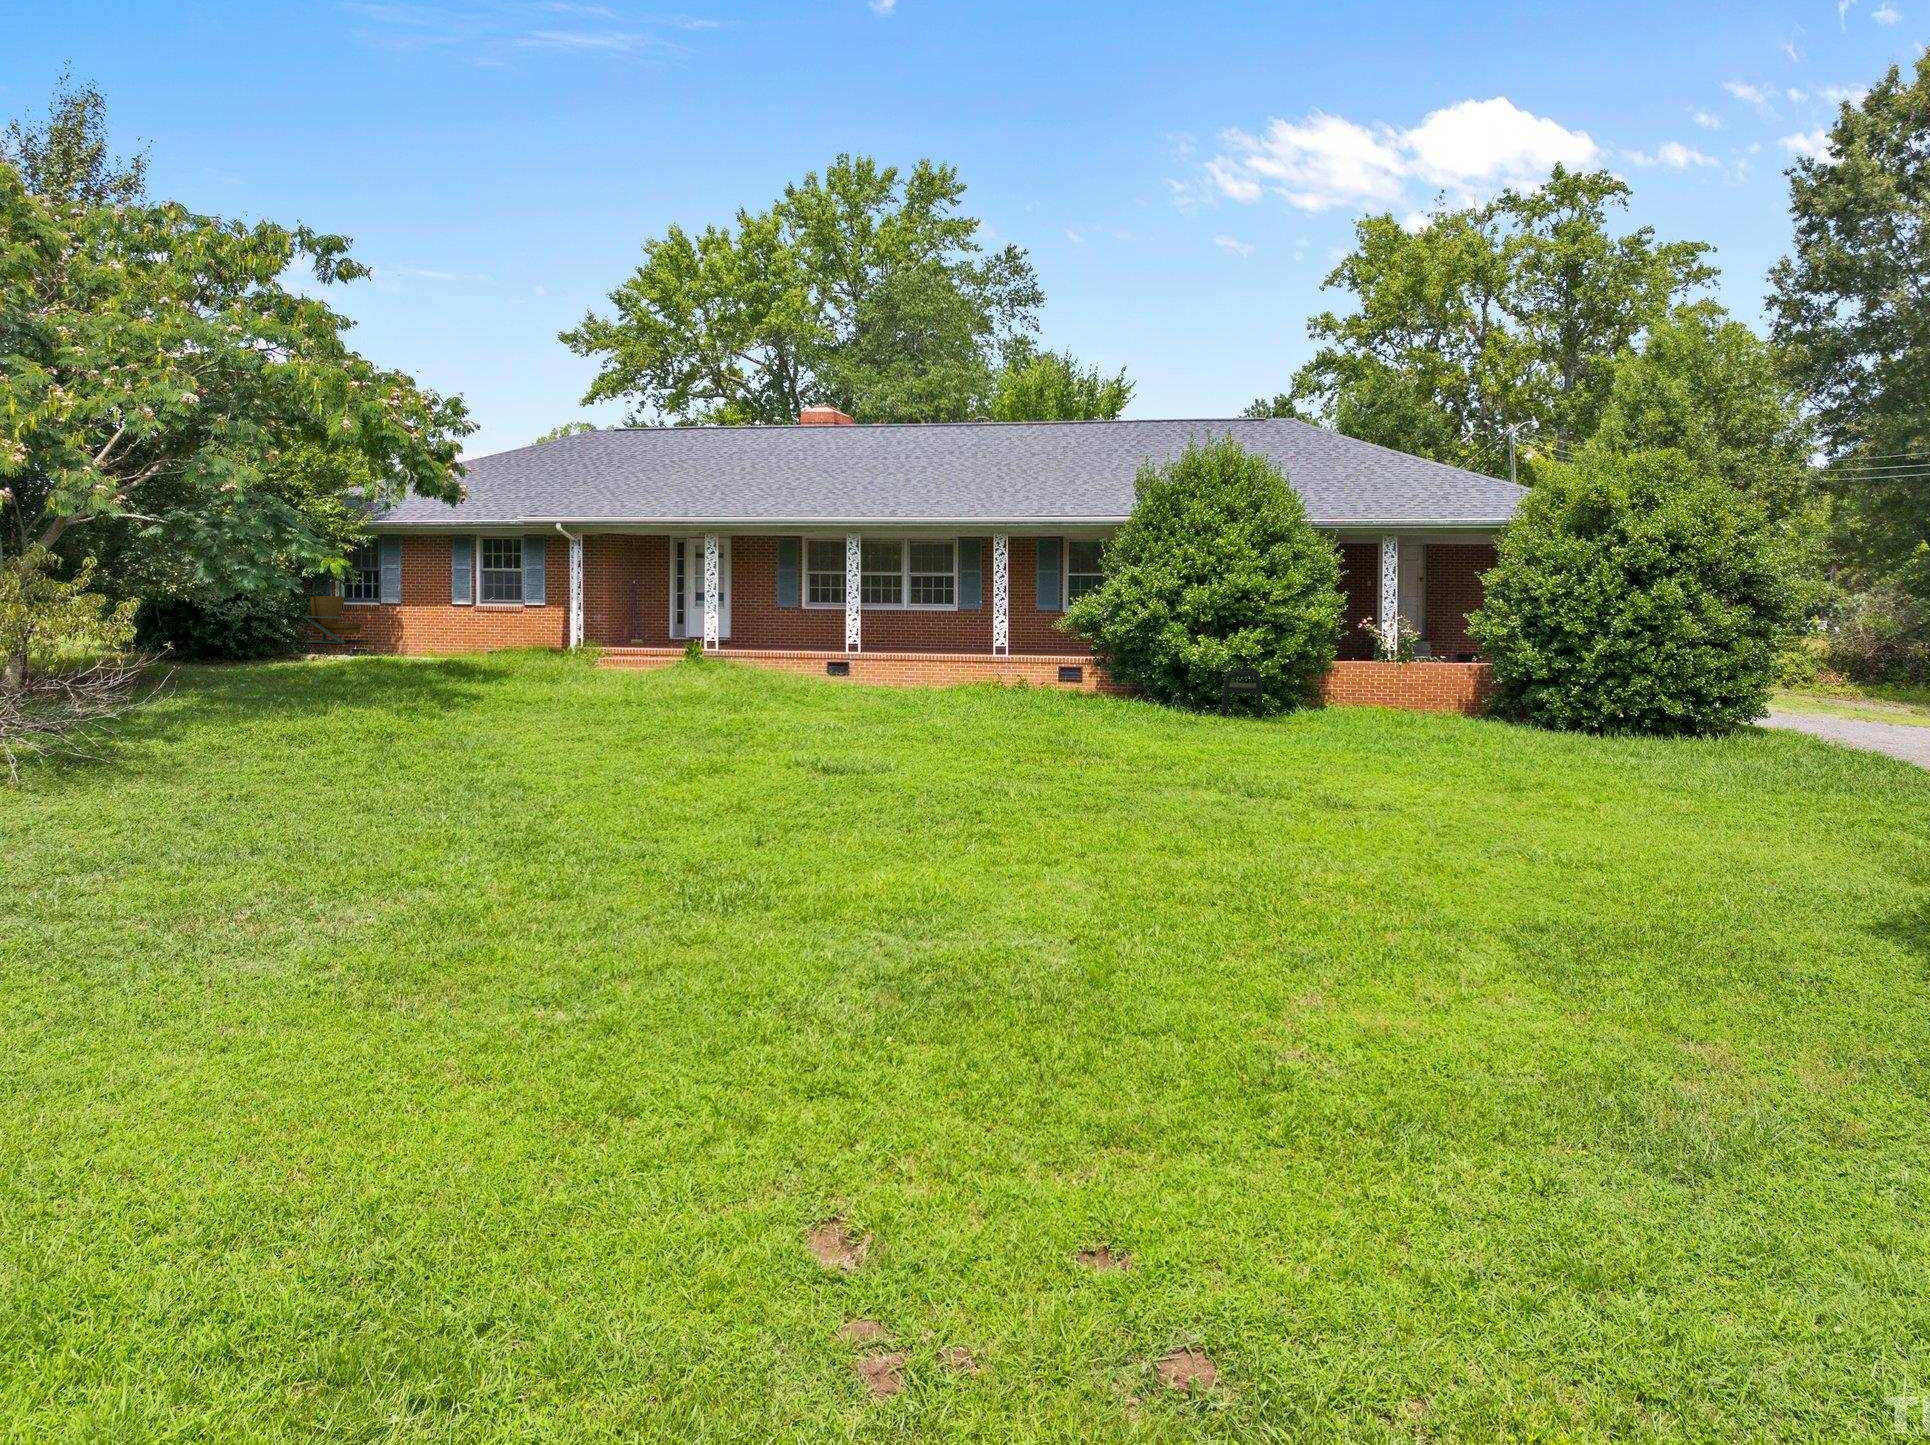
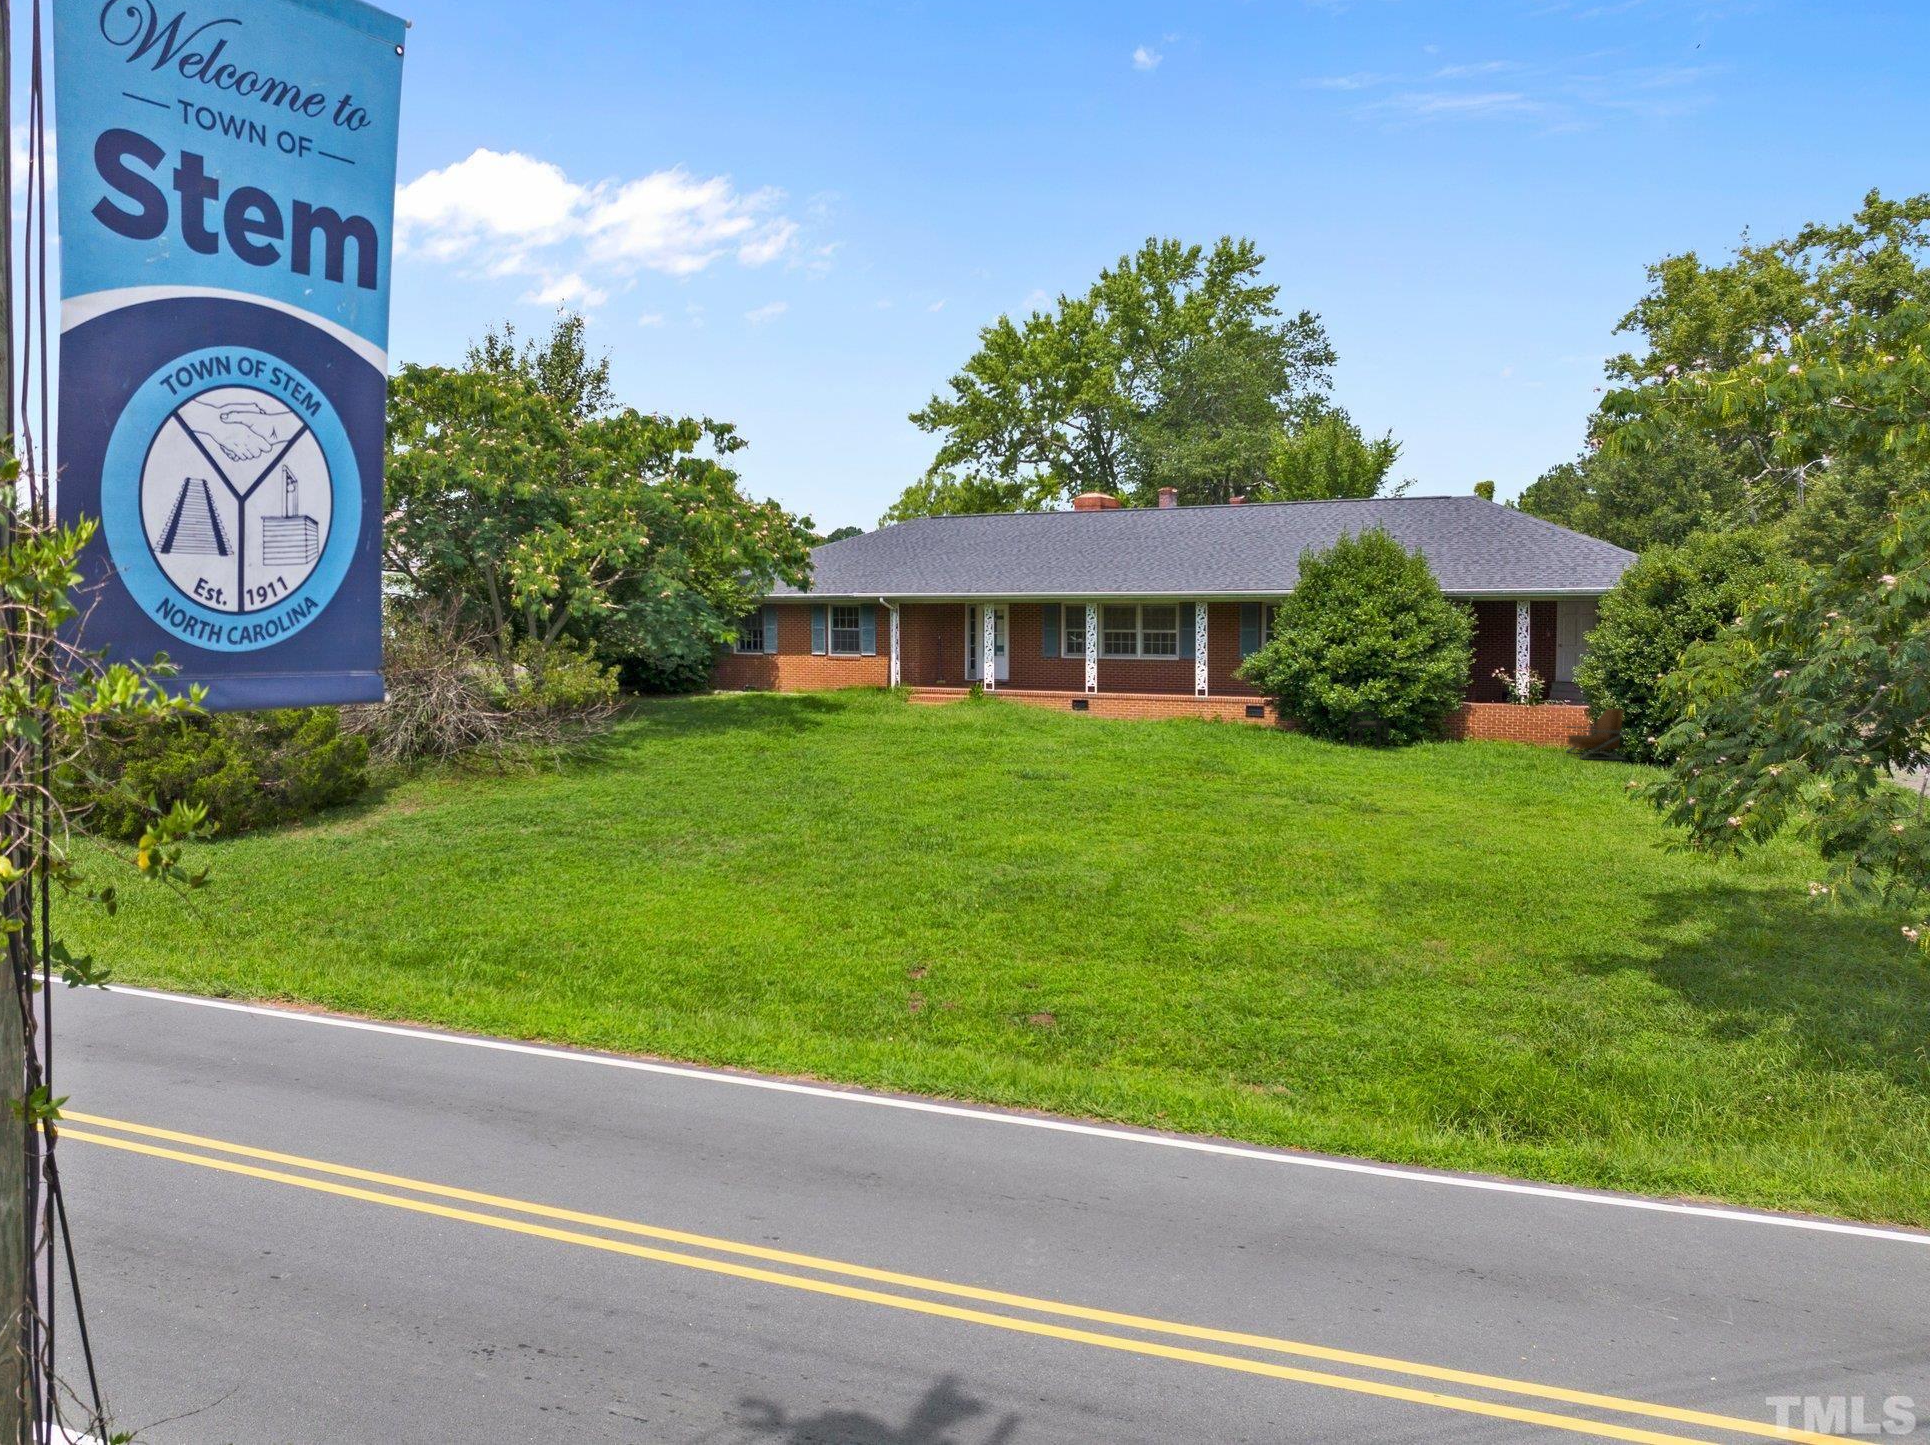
lounge chair: present [303,596,367,643] -> present [1566,708,1628,760]

